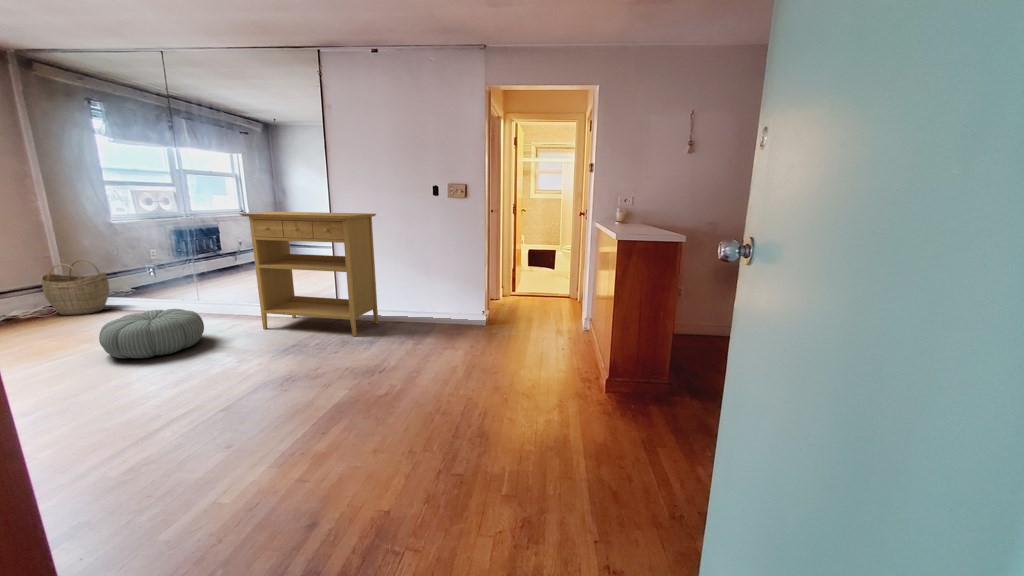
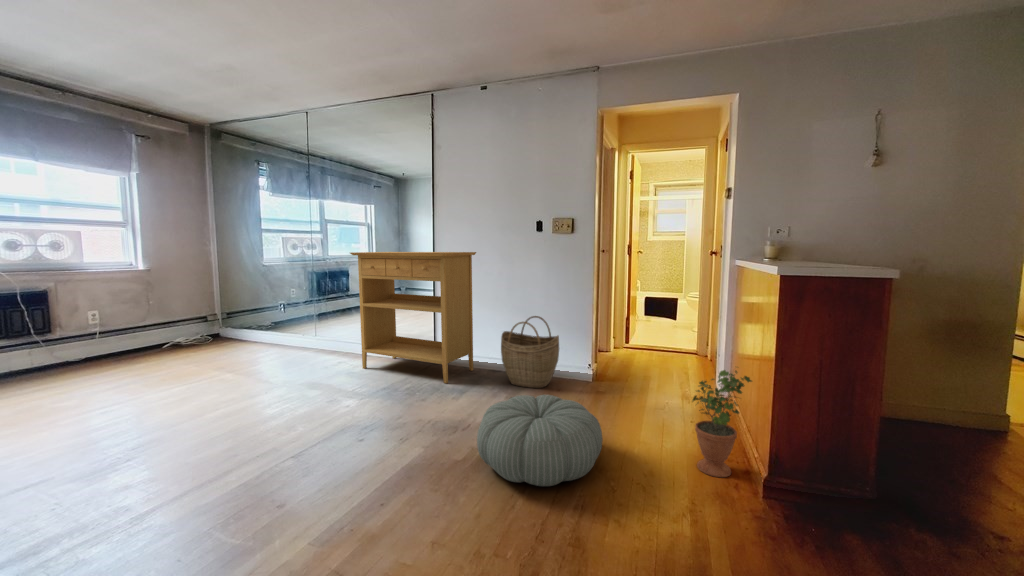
woven basket: present [41,260,109,315] -> present [501,316,559,388]
potted plant: none [561,305,601,383] -> present [692,370,752,477]
pouf: present [99,309,204,358] -> present [477,395,603,486]

